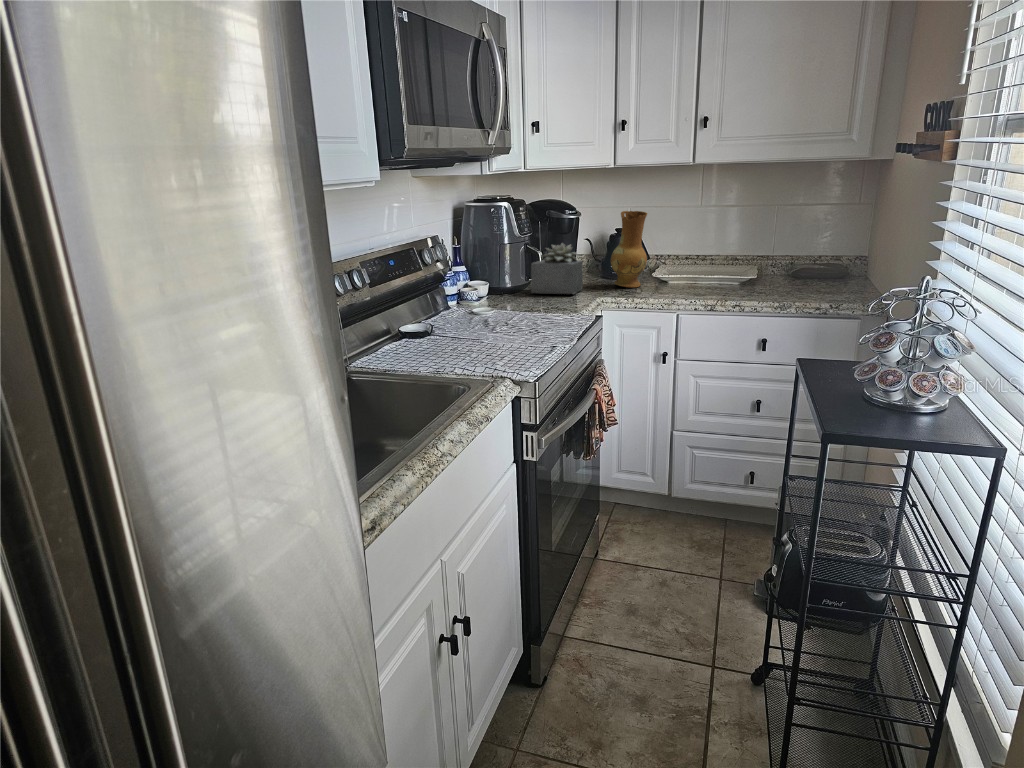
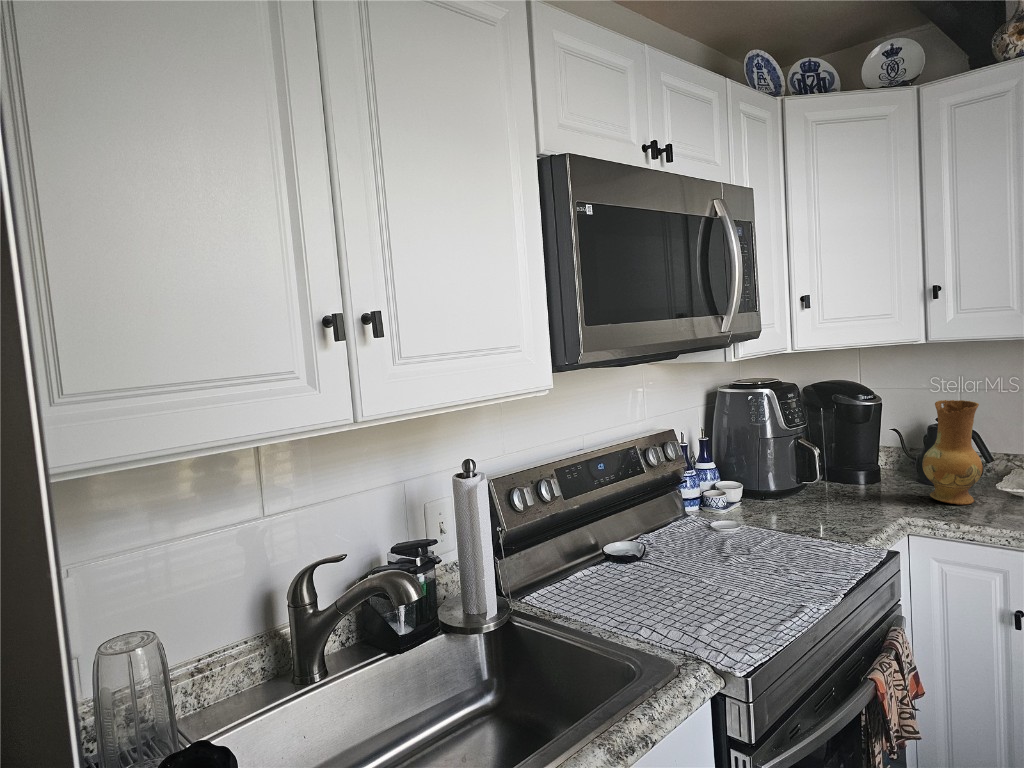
succulent plant: present [531,244,583,294] -> none [801,440,879,509]

